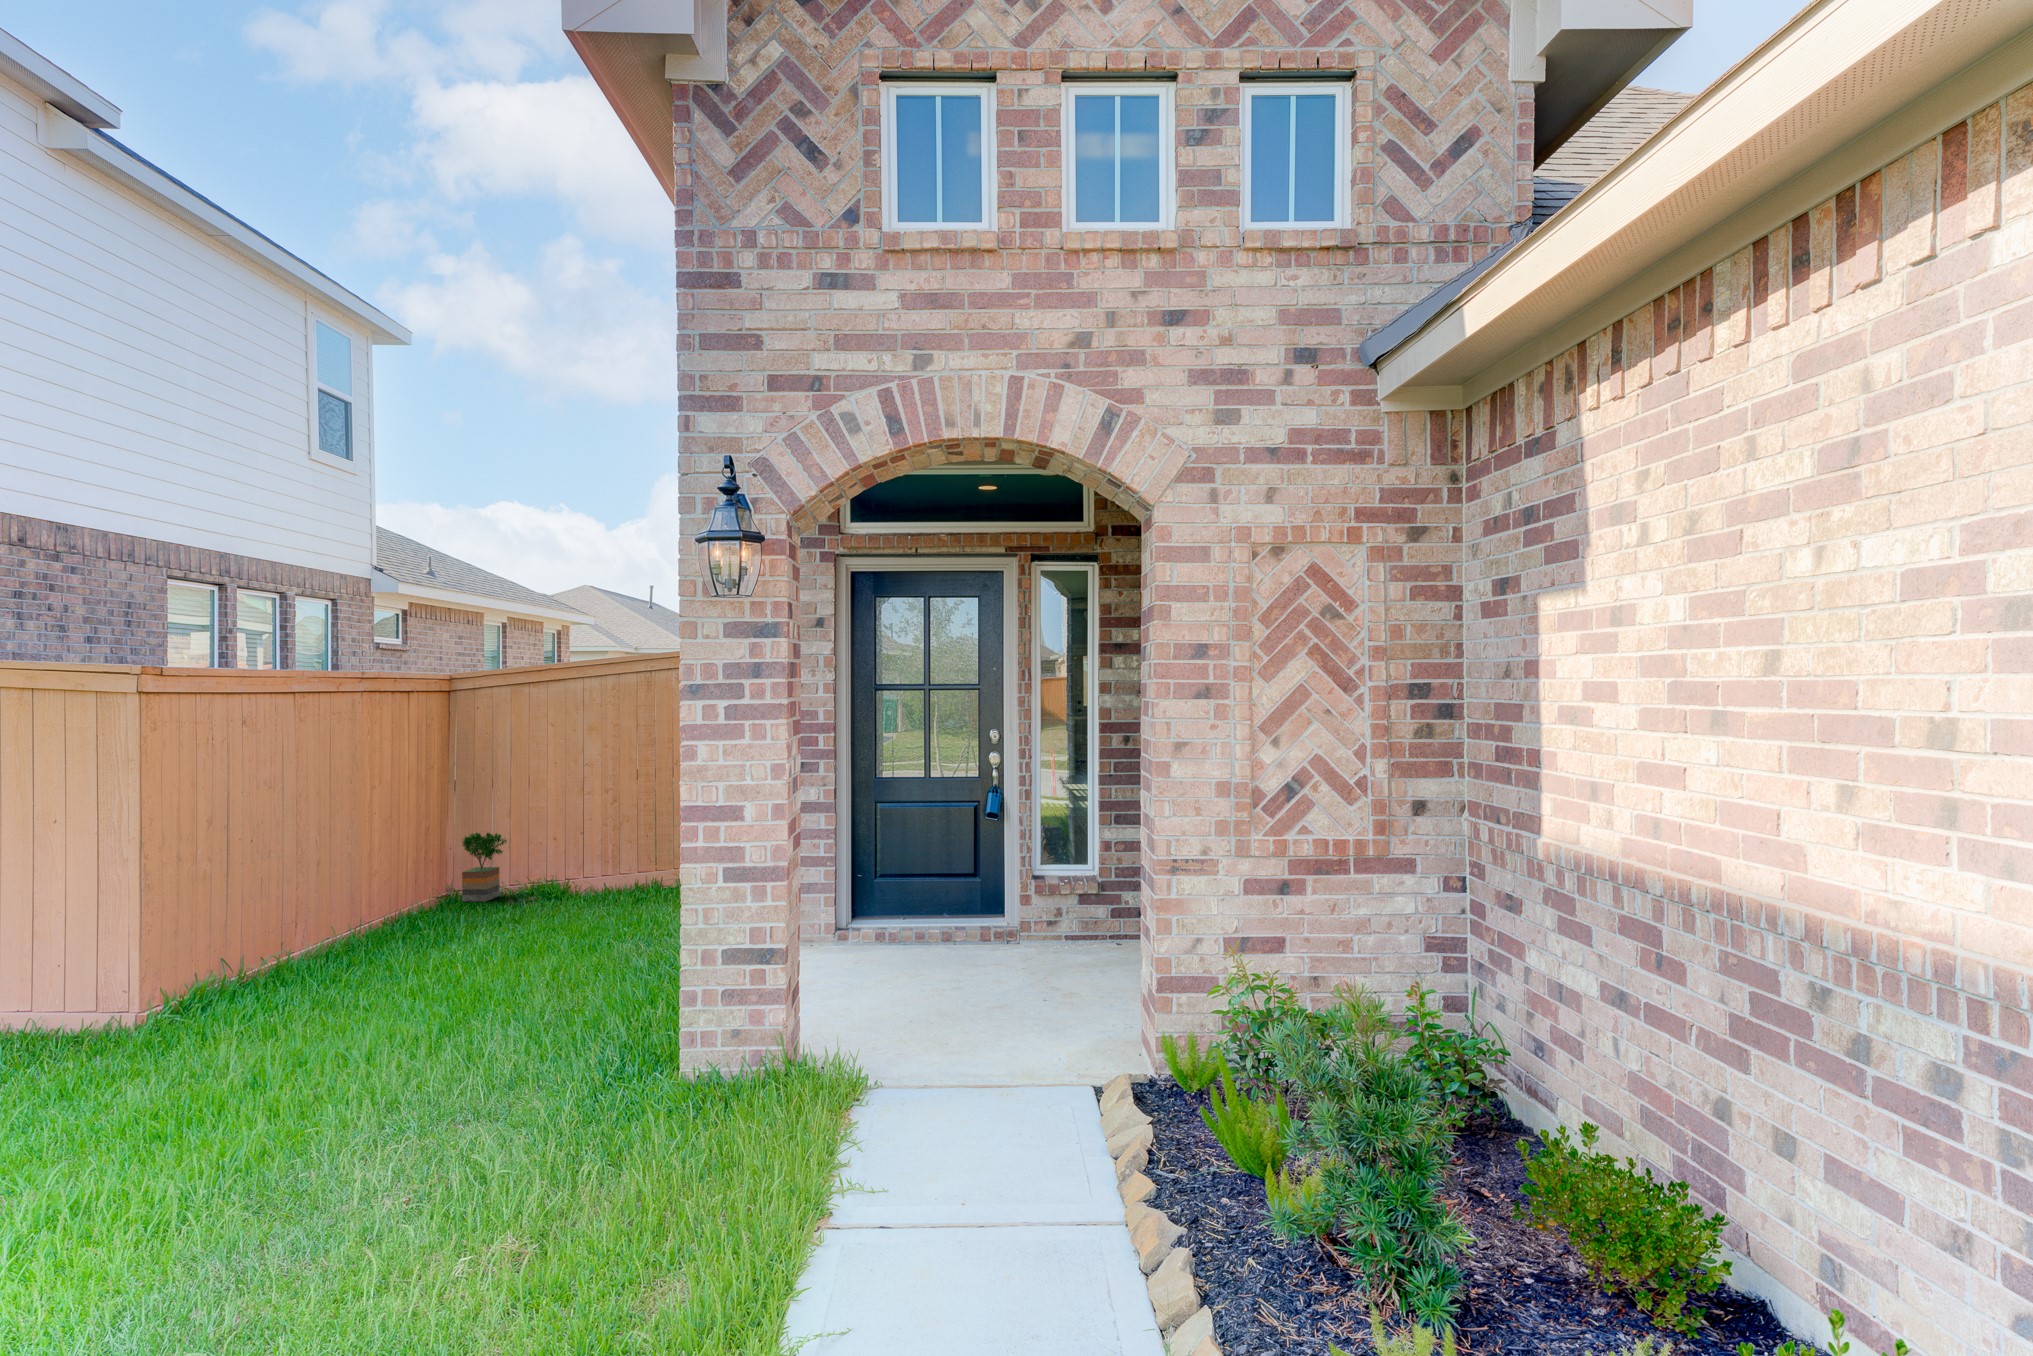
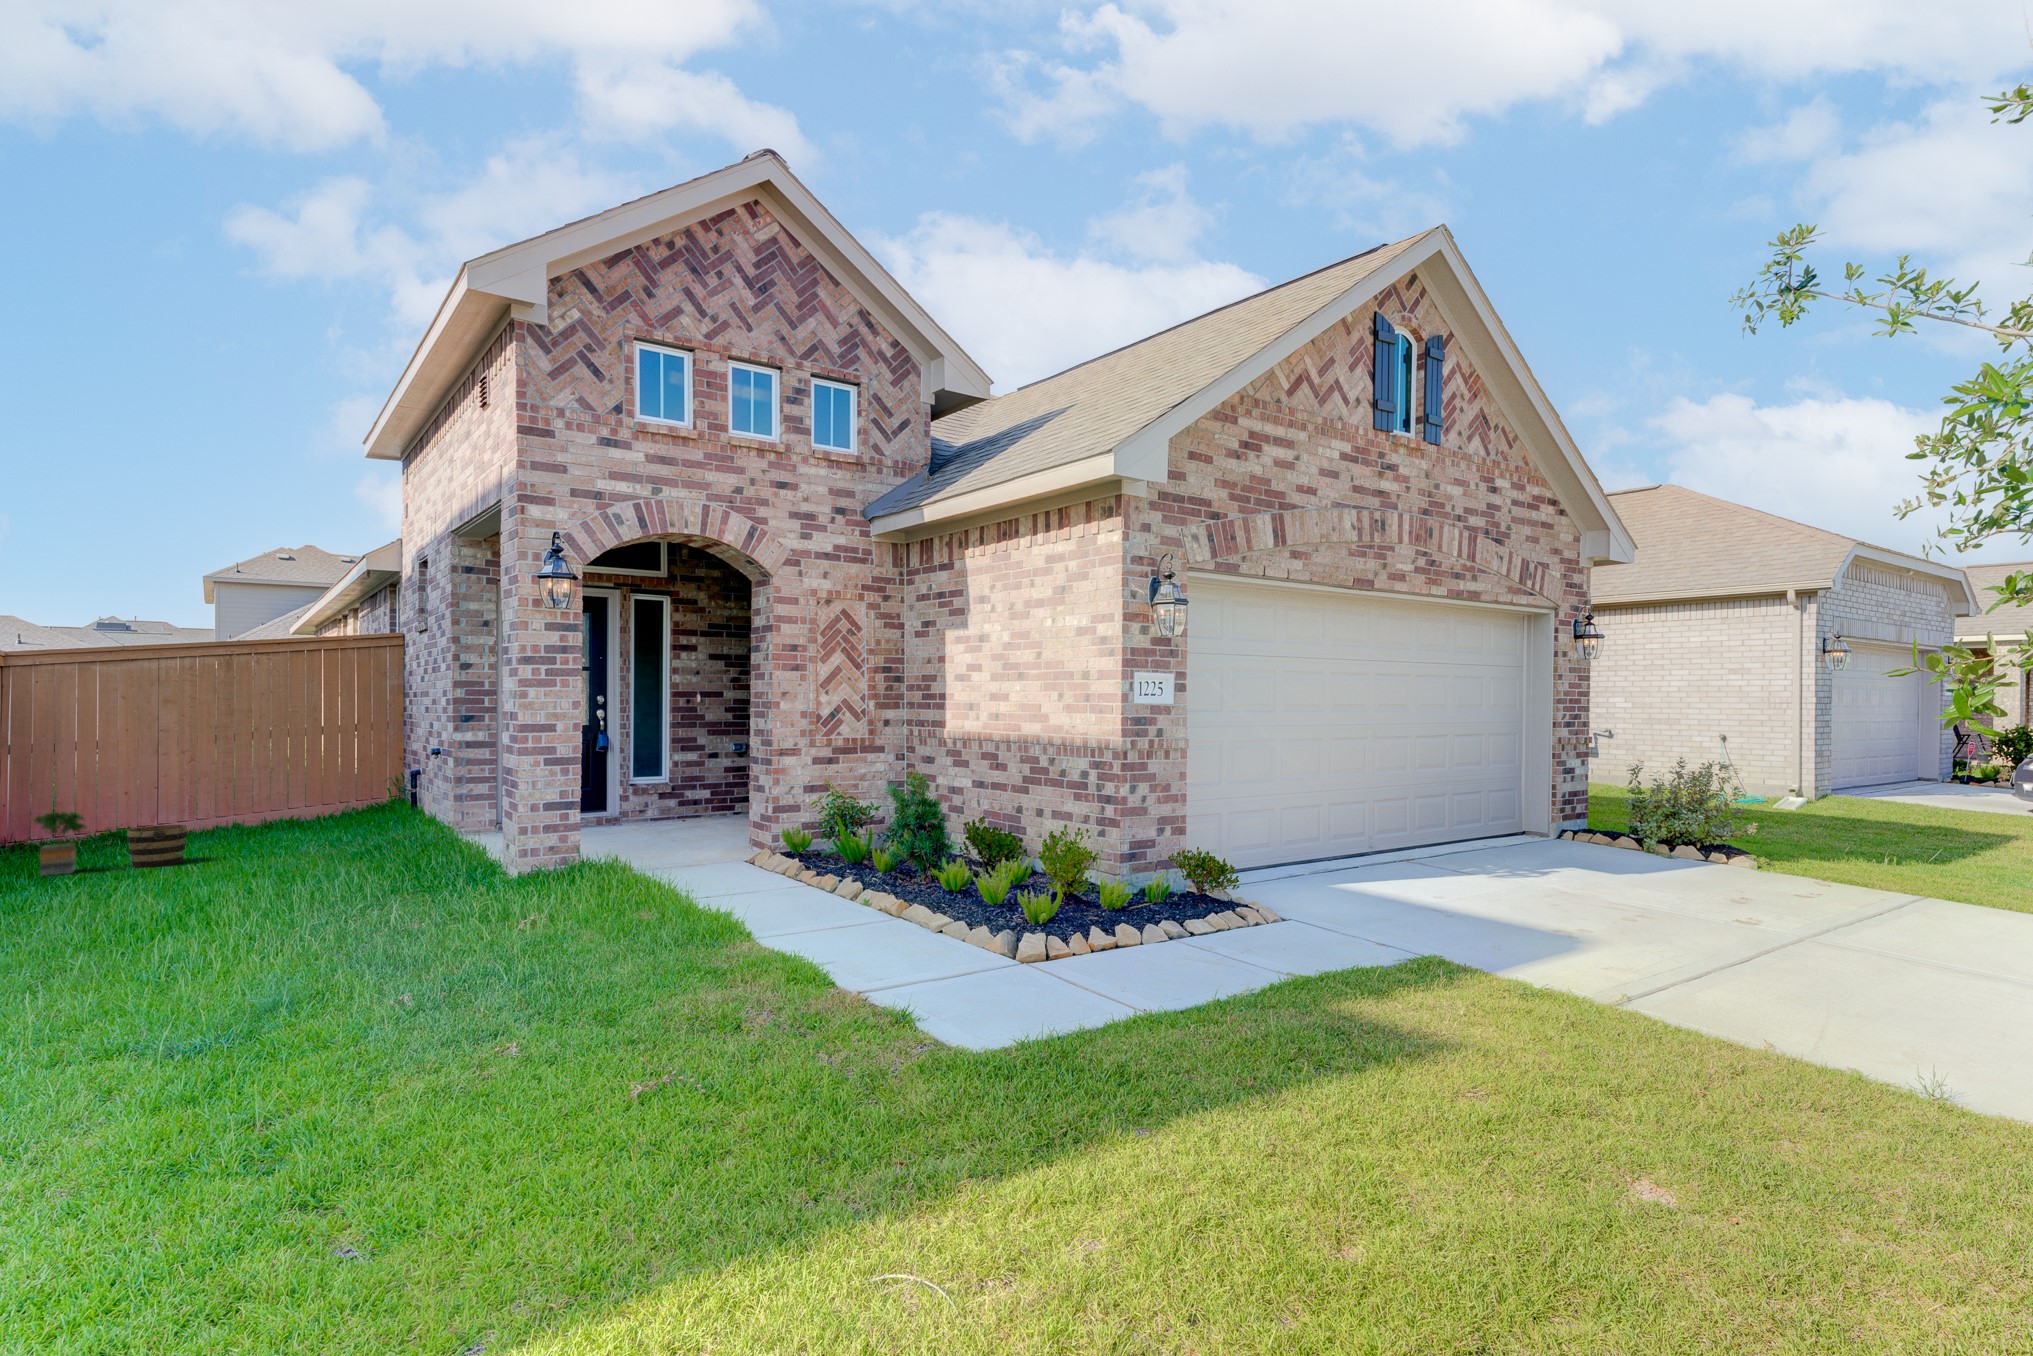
bucket: none [533,854,589,903] -> present [127,825,188,867]

